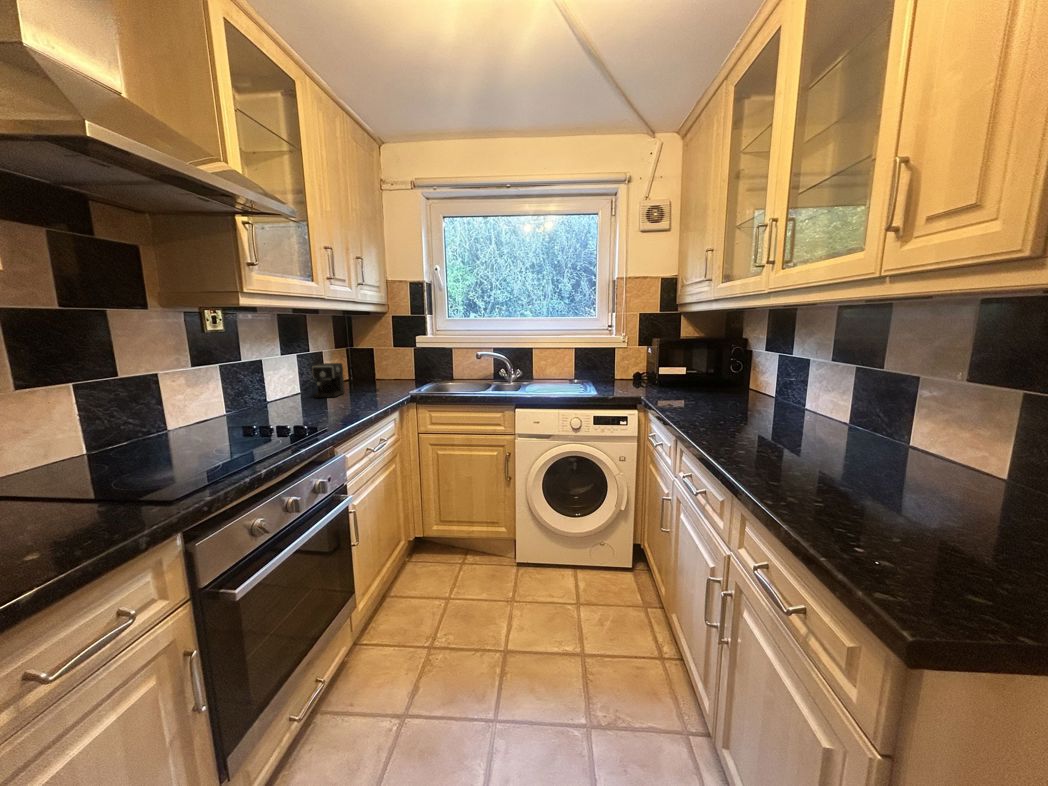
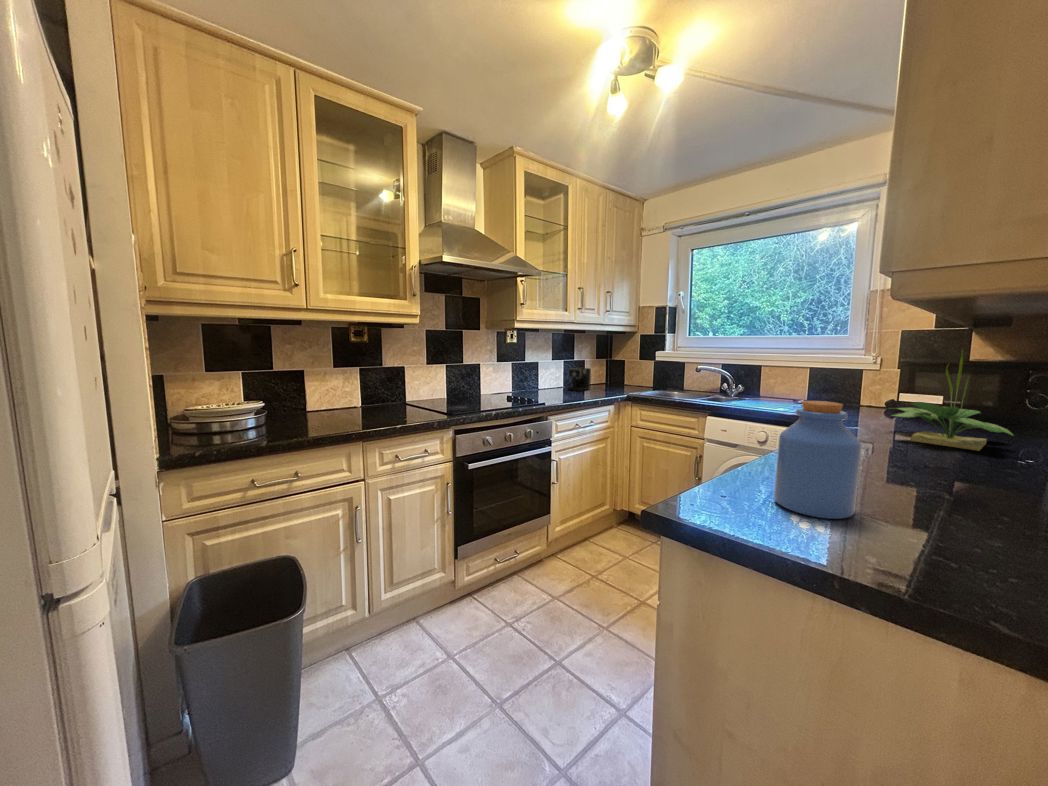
potted plant: none [692,330,796,413] -> present [889,350,1013,451]
jar: none [869,404,985,542] -> present [774,401,861,519]

